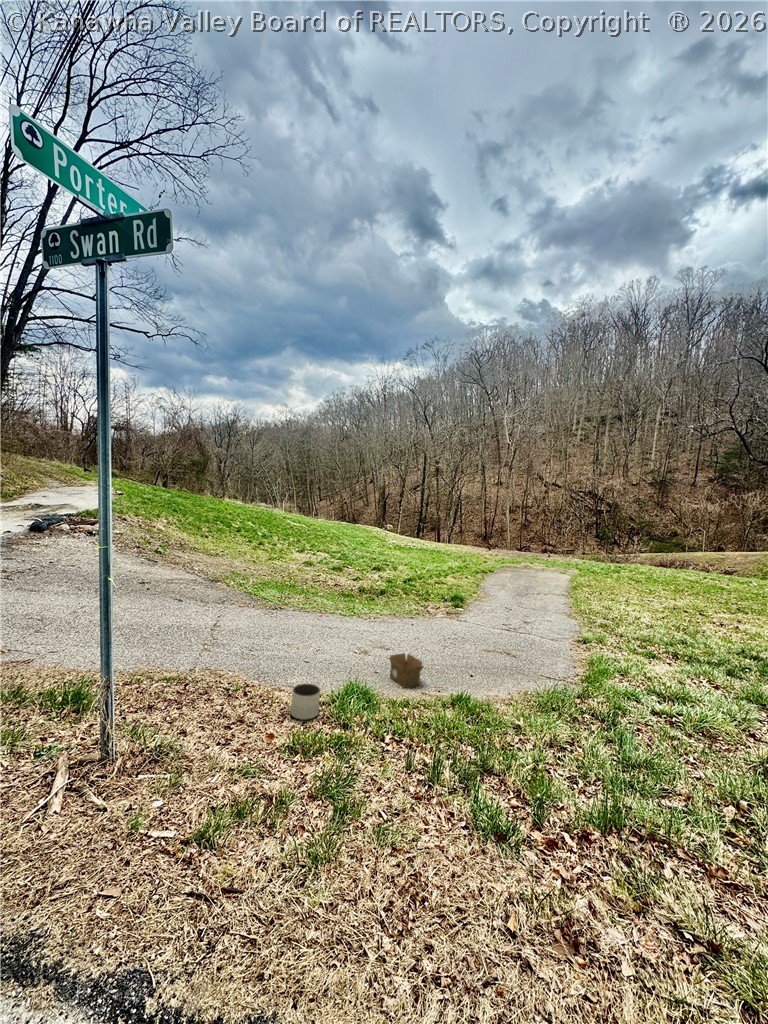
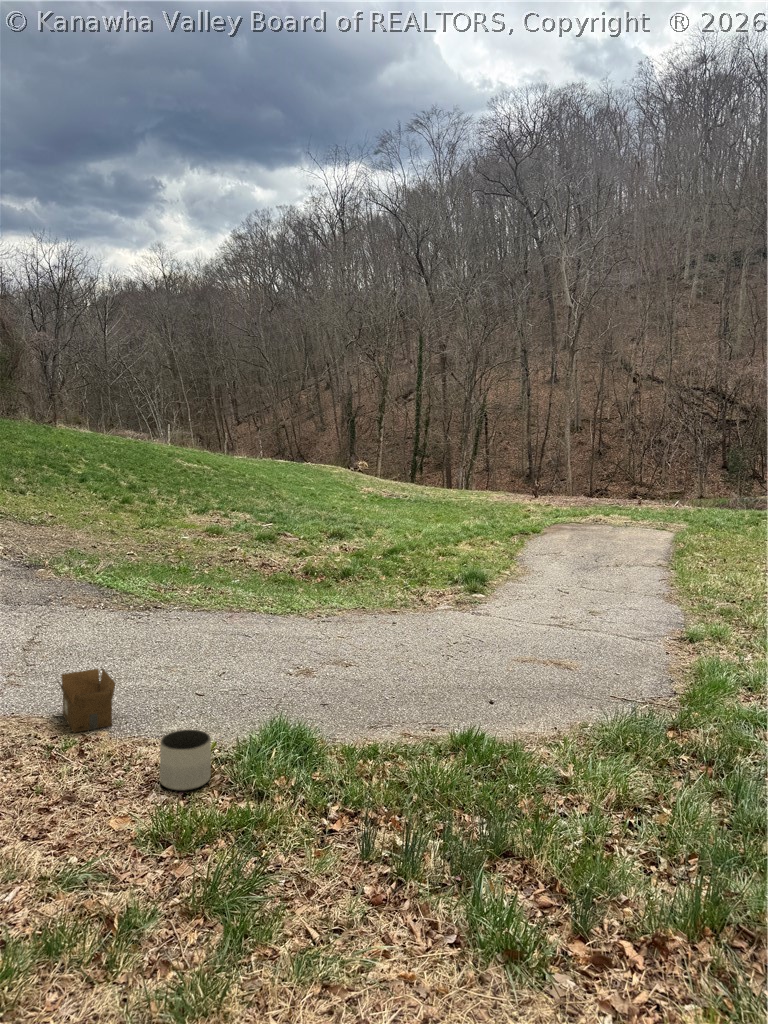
cardboard box: present [389,653,424,688] -> present [58,669,115,733]

